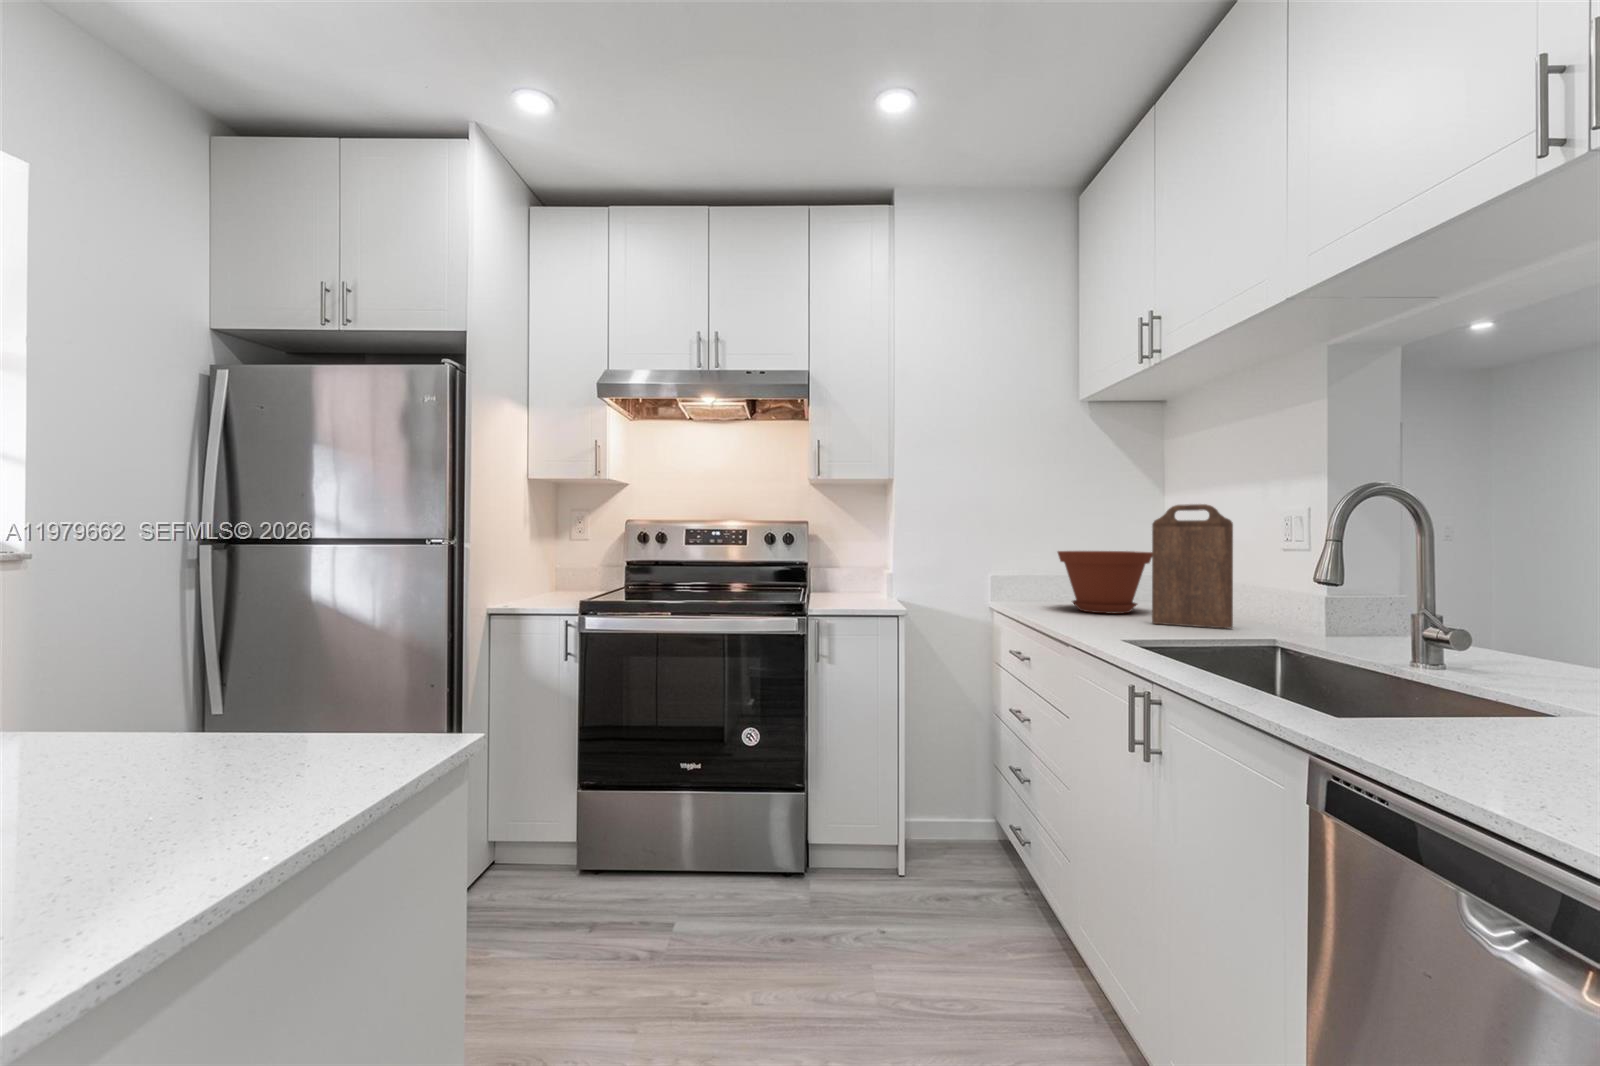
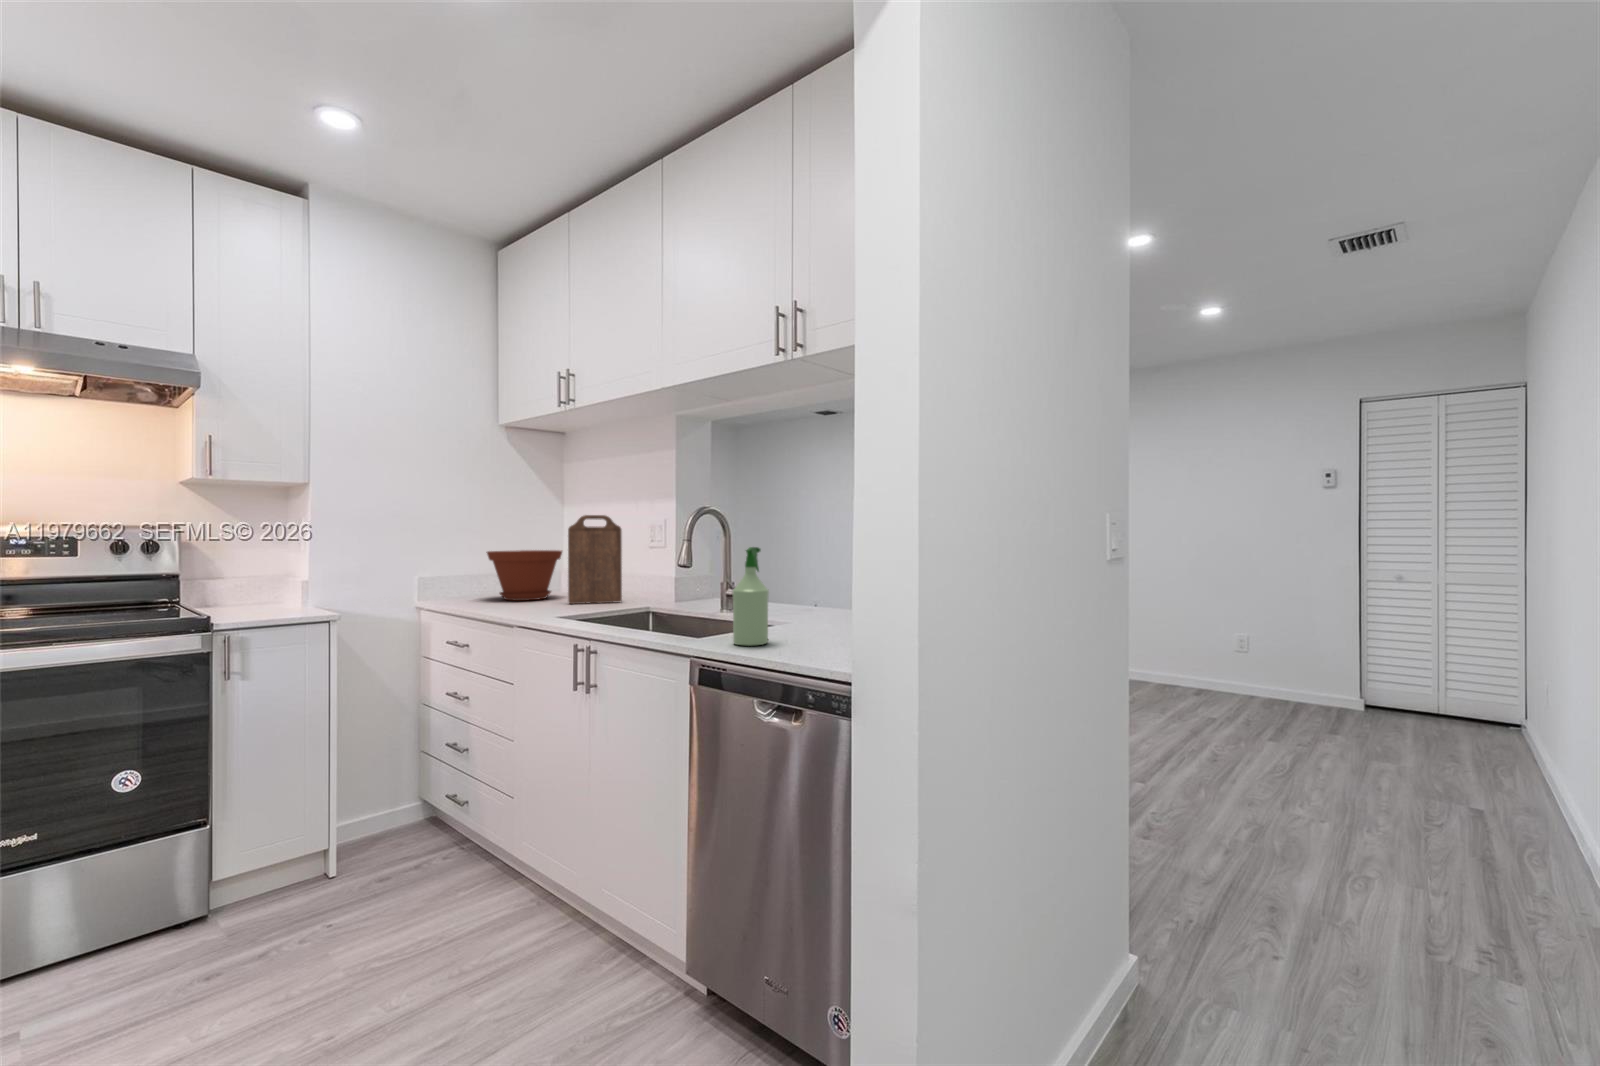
spray bottle: none [1408,556,1509,760] -> present [732,547,769,646]

